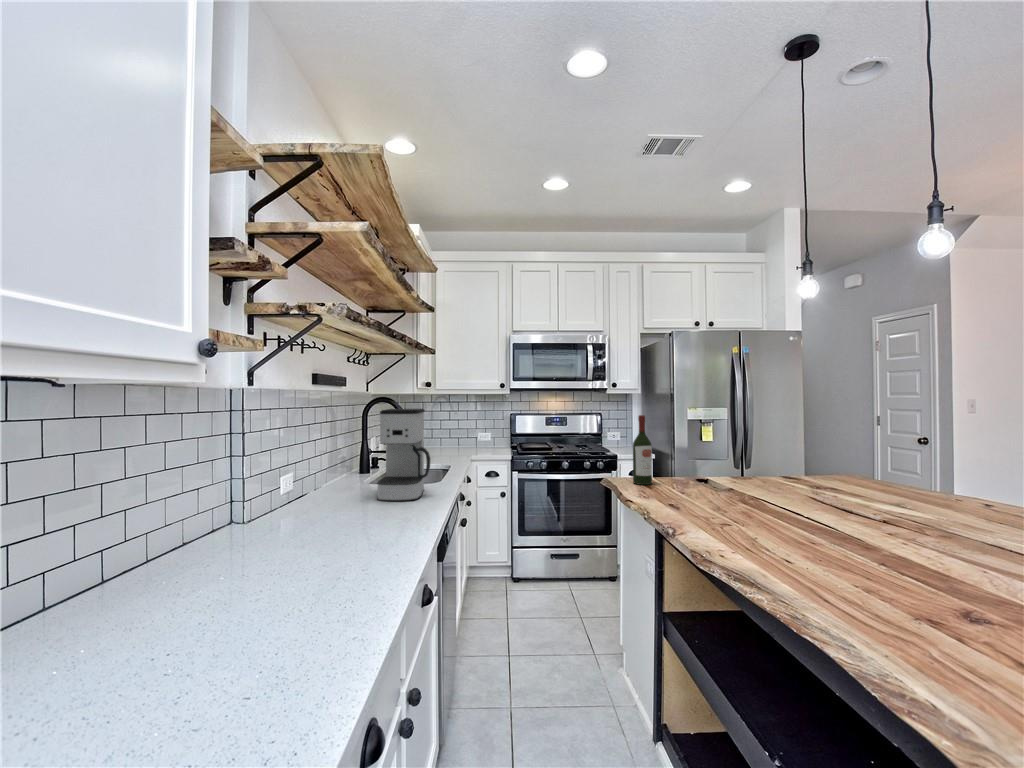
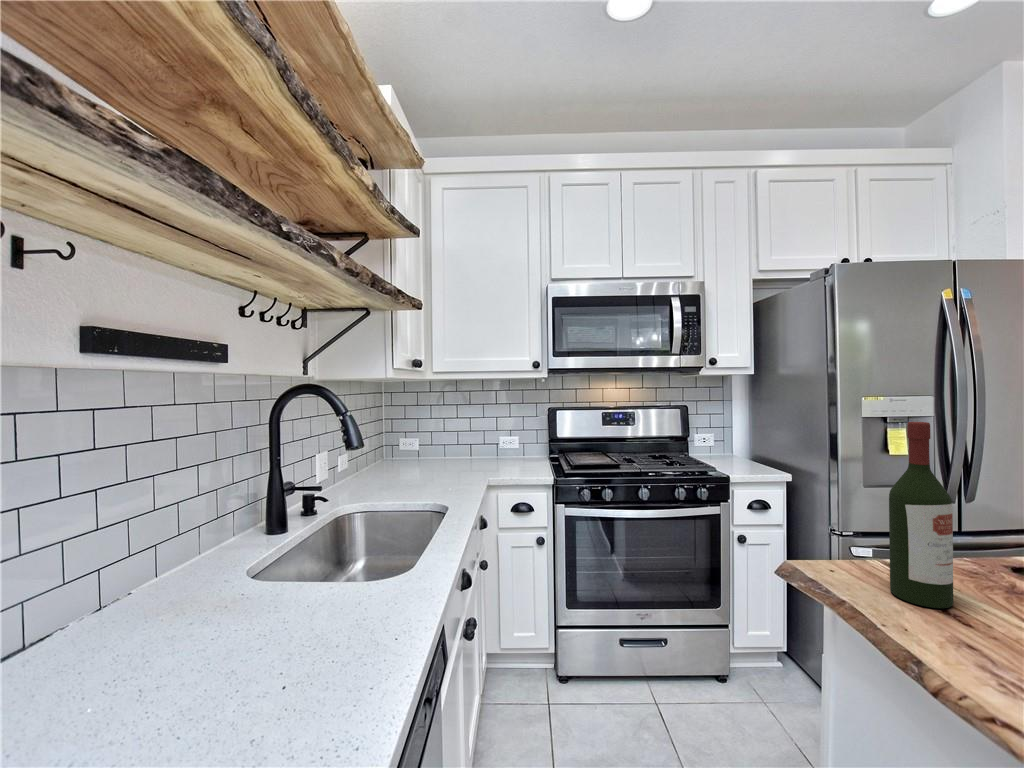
coffee maker: present [377,409,430,501] -> none [198,412,364,699]

